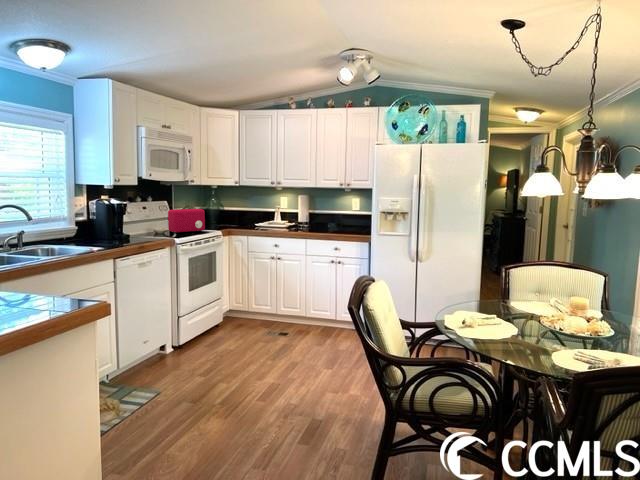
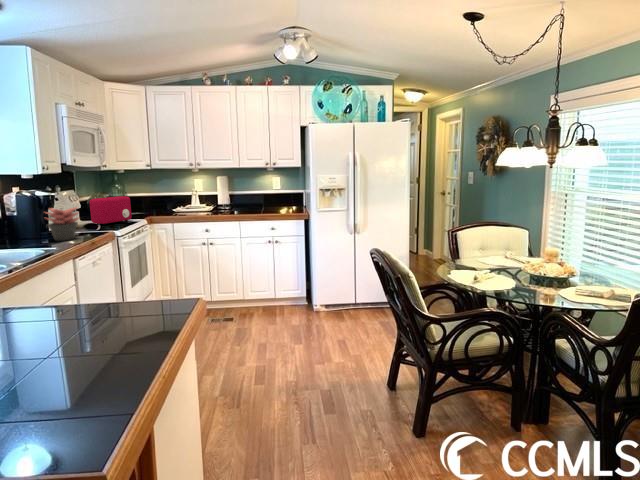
succulent plant: none [107,214,137,243] -> present [45,207,79,241]

